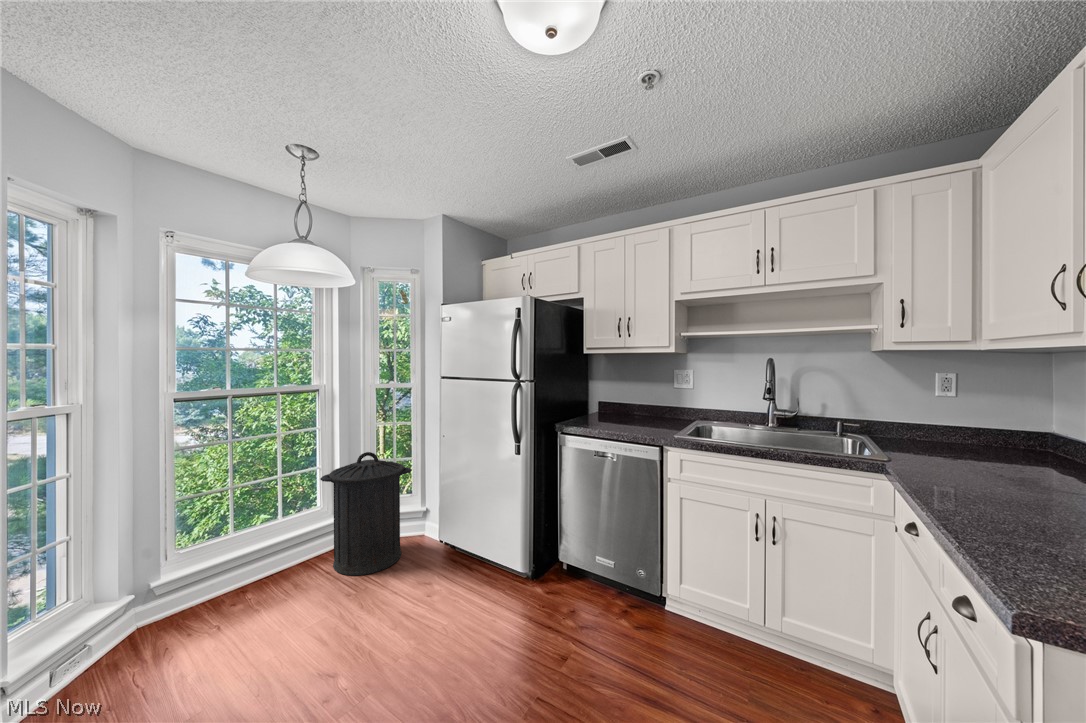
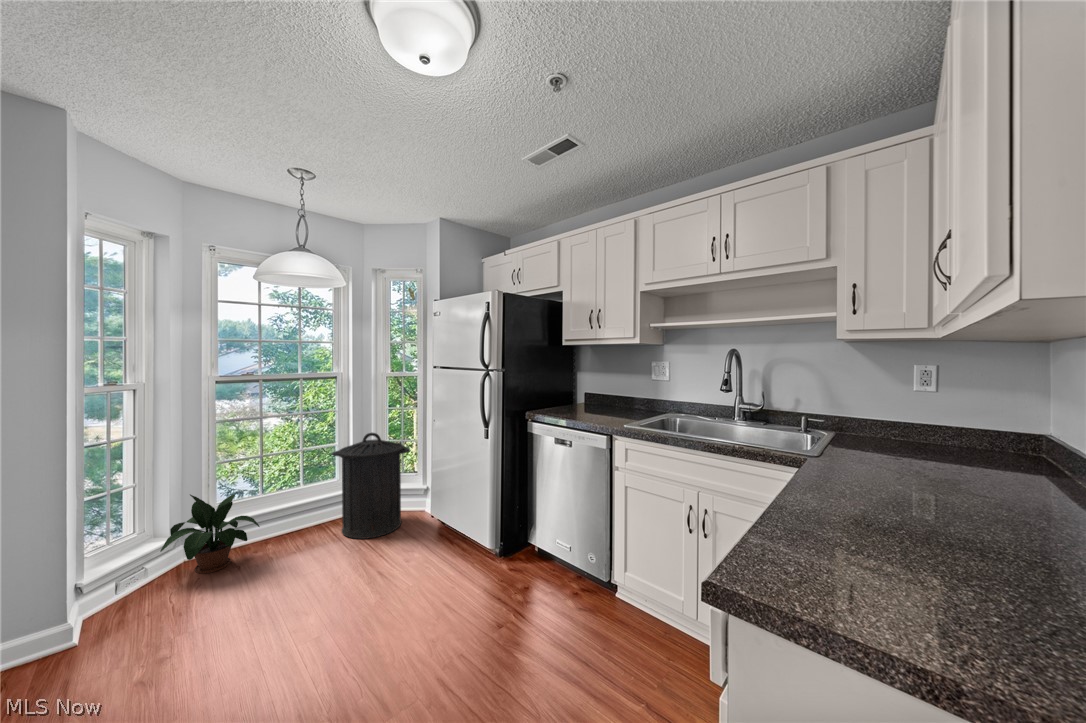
potted plant: none [114,537,240,641] -> present [160,495,260,573]

